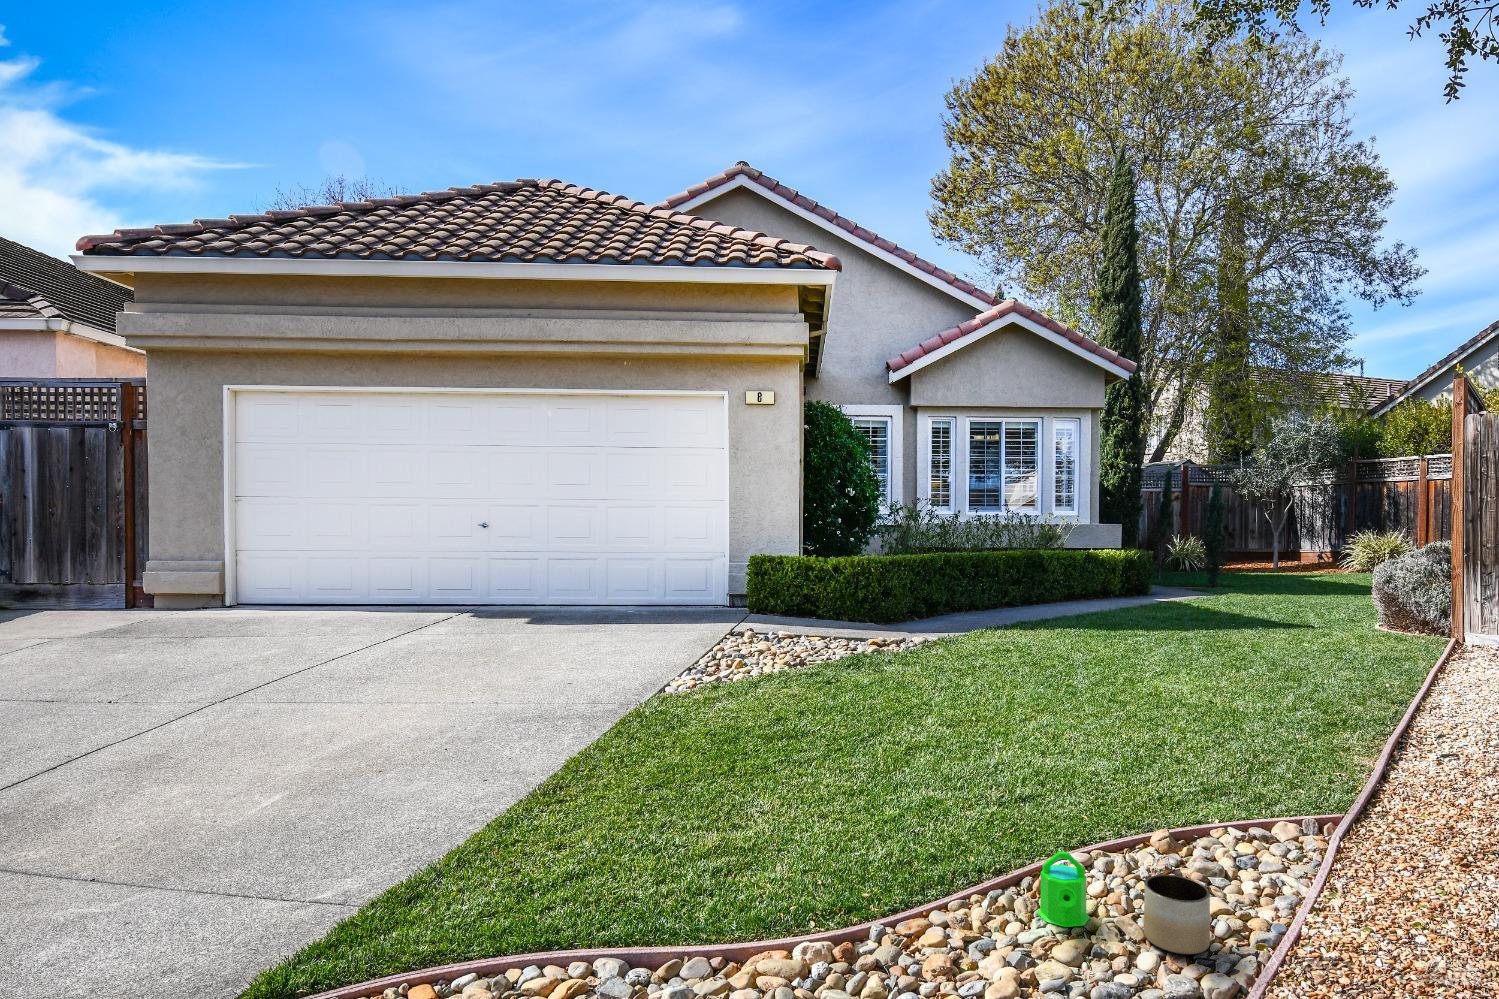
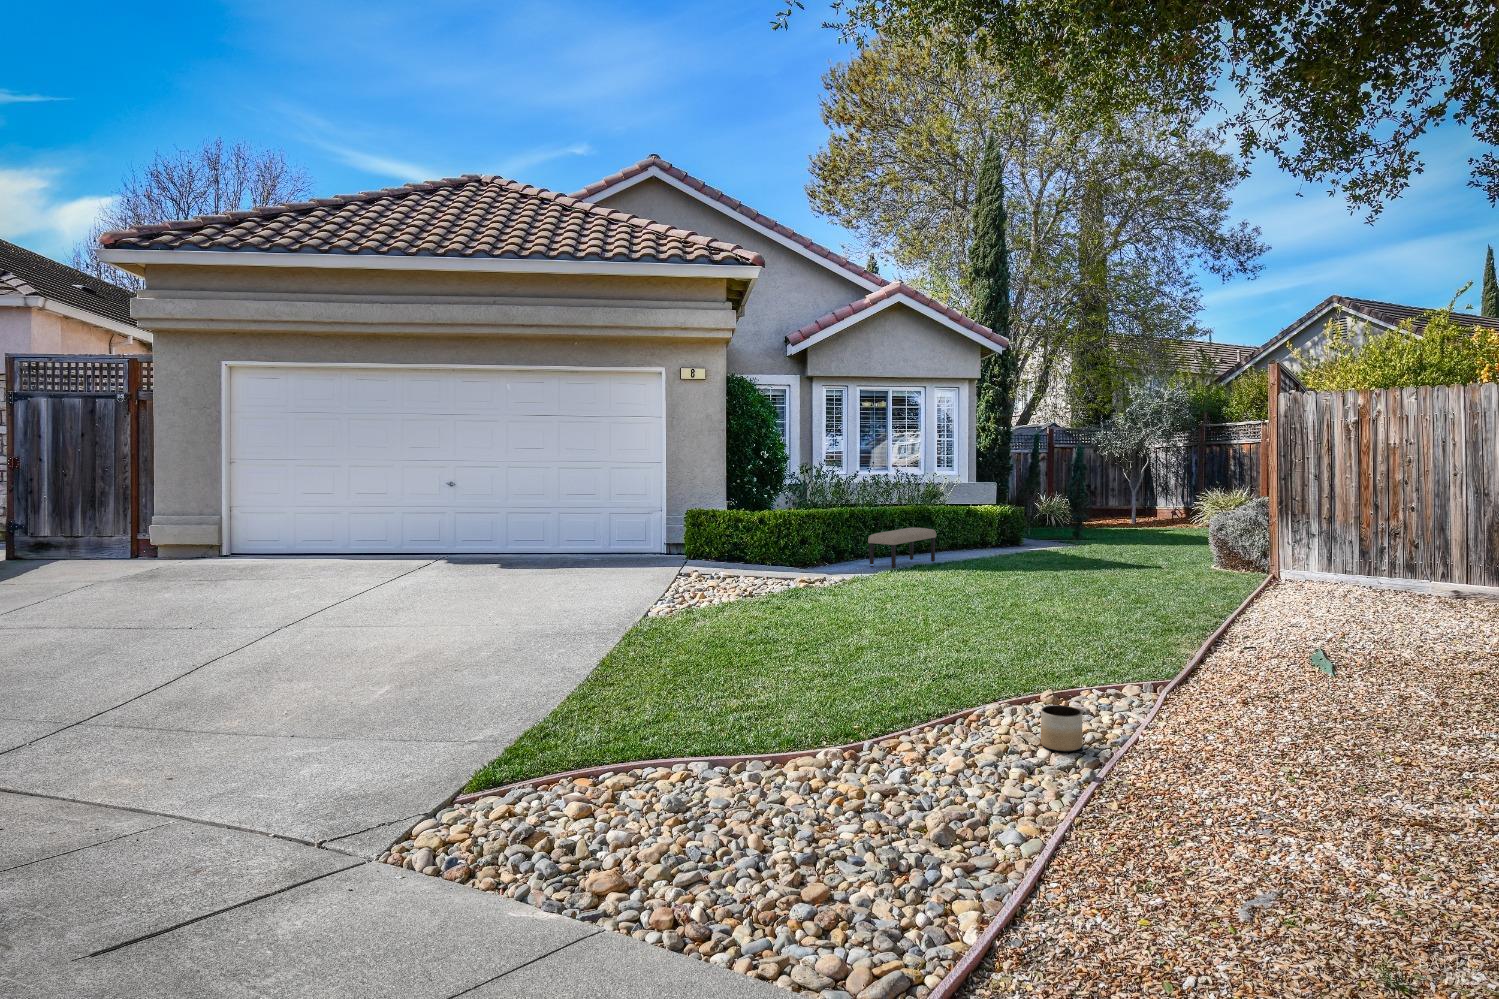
bench: none [965,570,1044,618] -> present [868,527,936,568]
watering can: present [1037,851,1090,927] -> none [970,695,1006,744]

